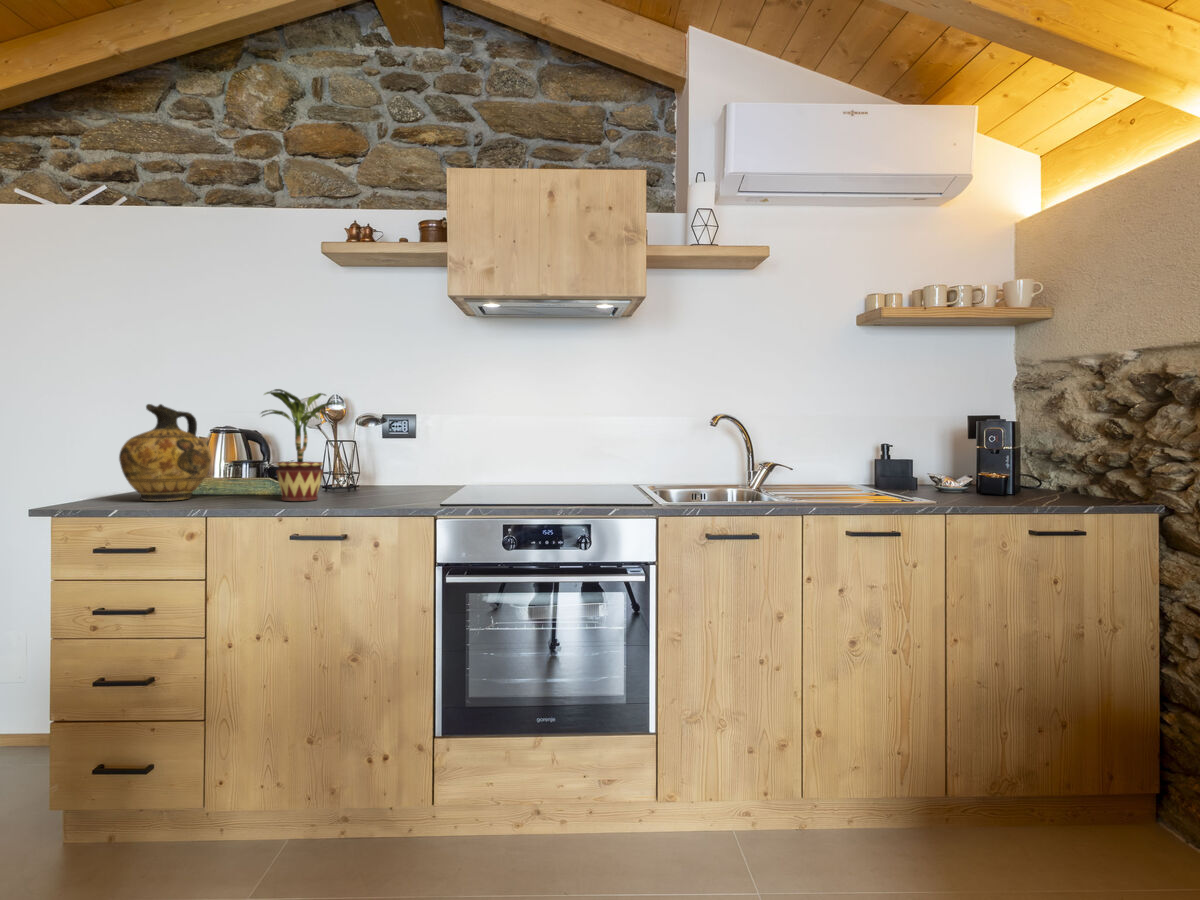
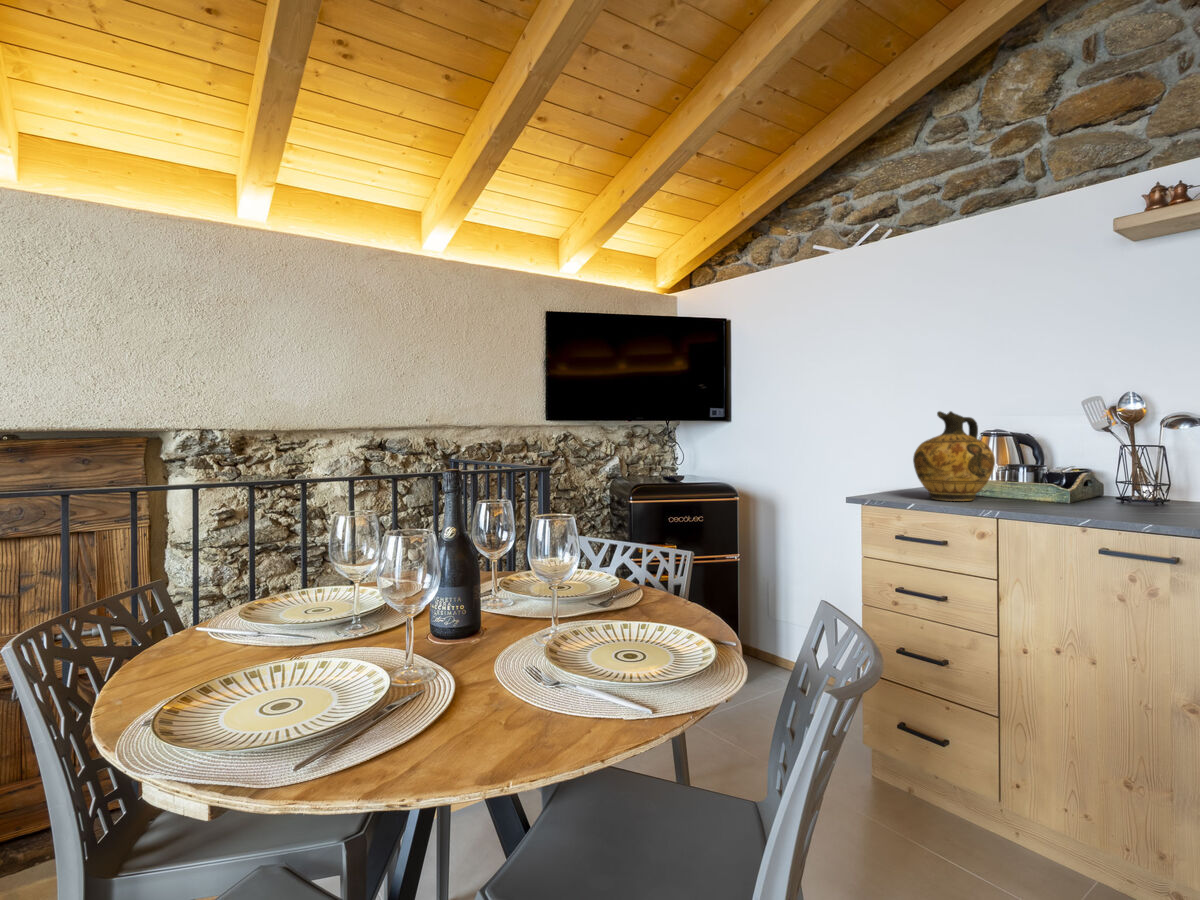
potted plant: present [261,389,342,501] -> none [1053,390,1172,513]

